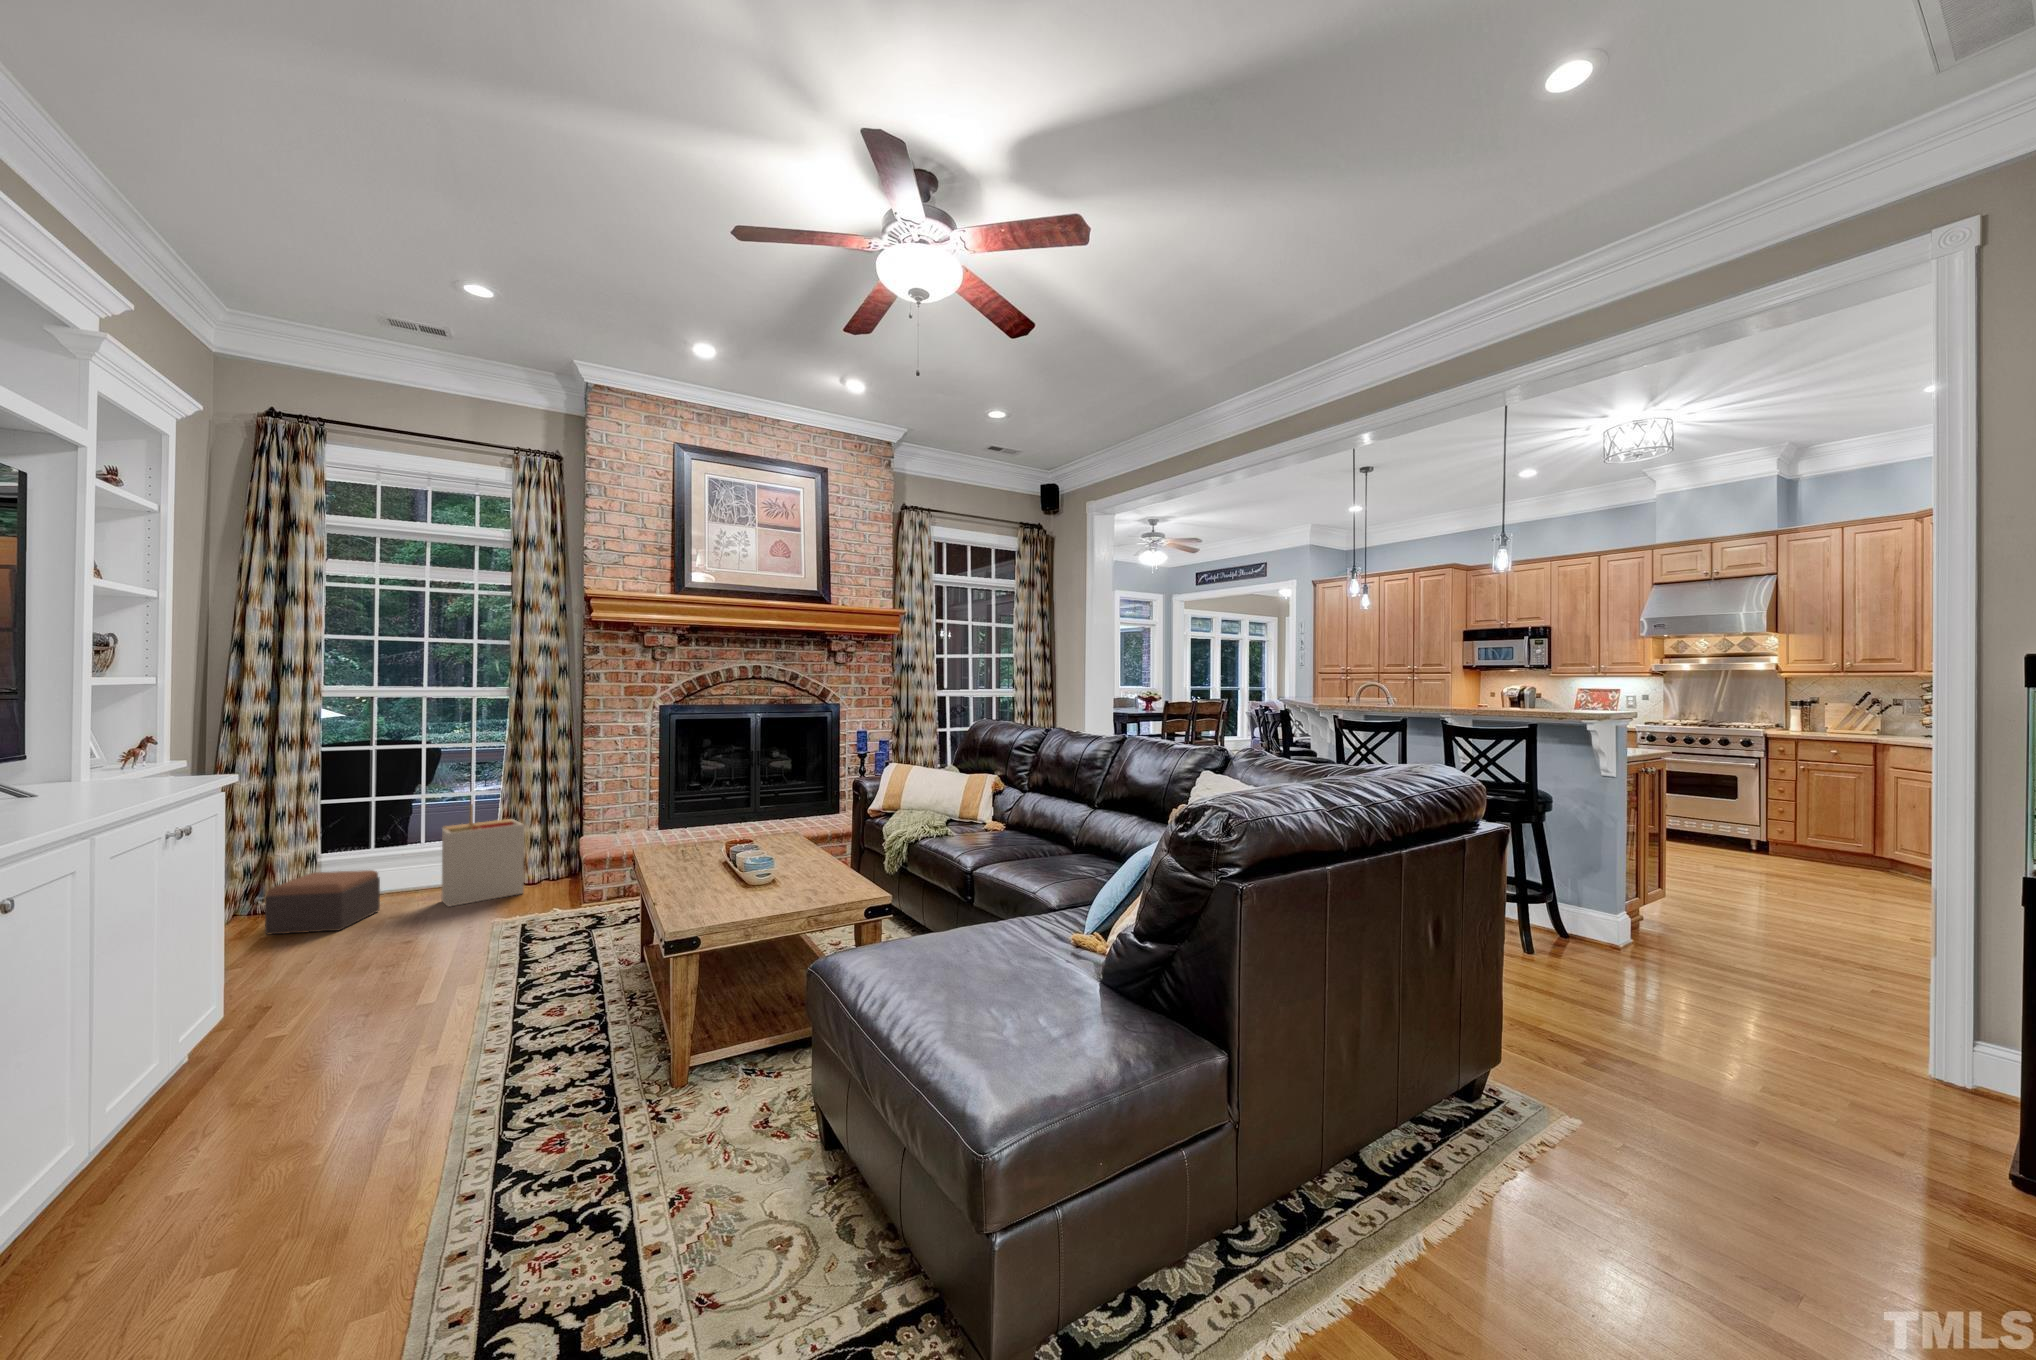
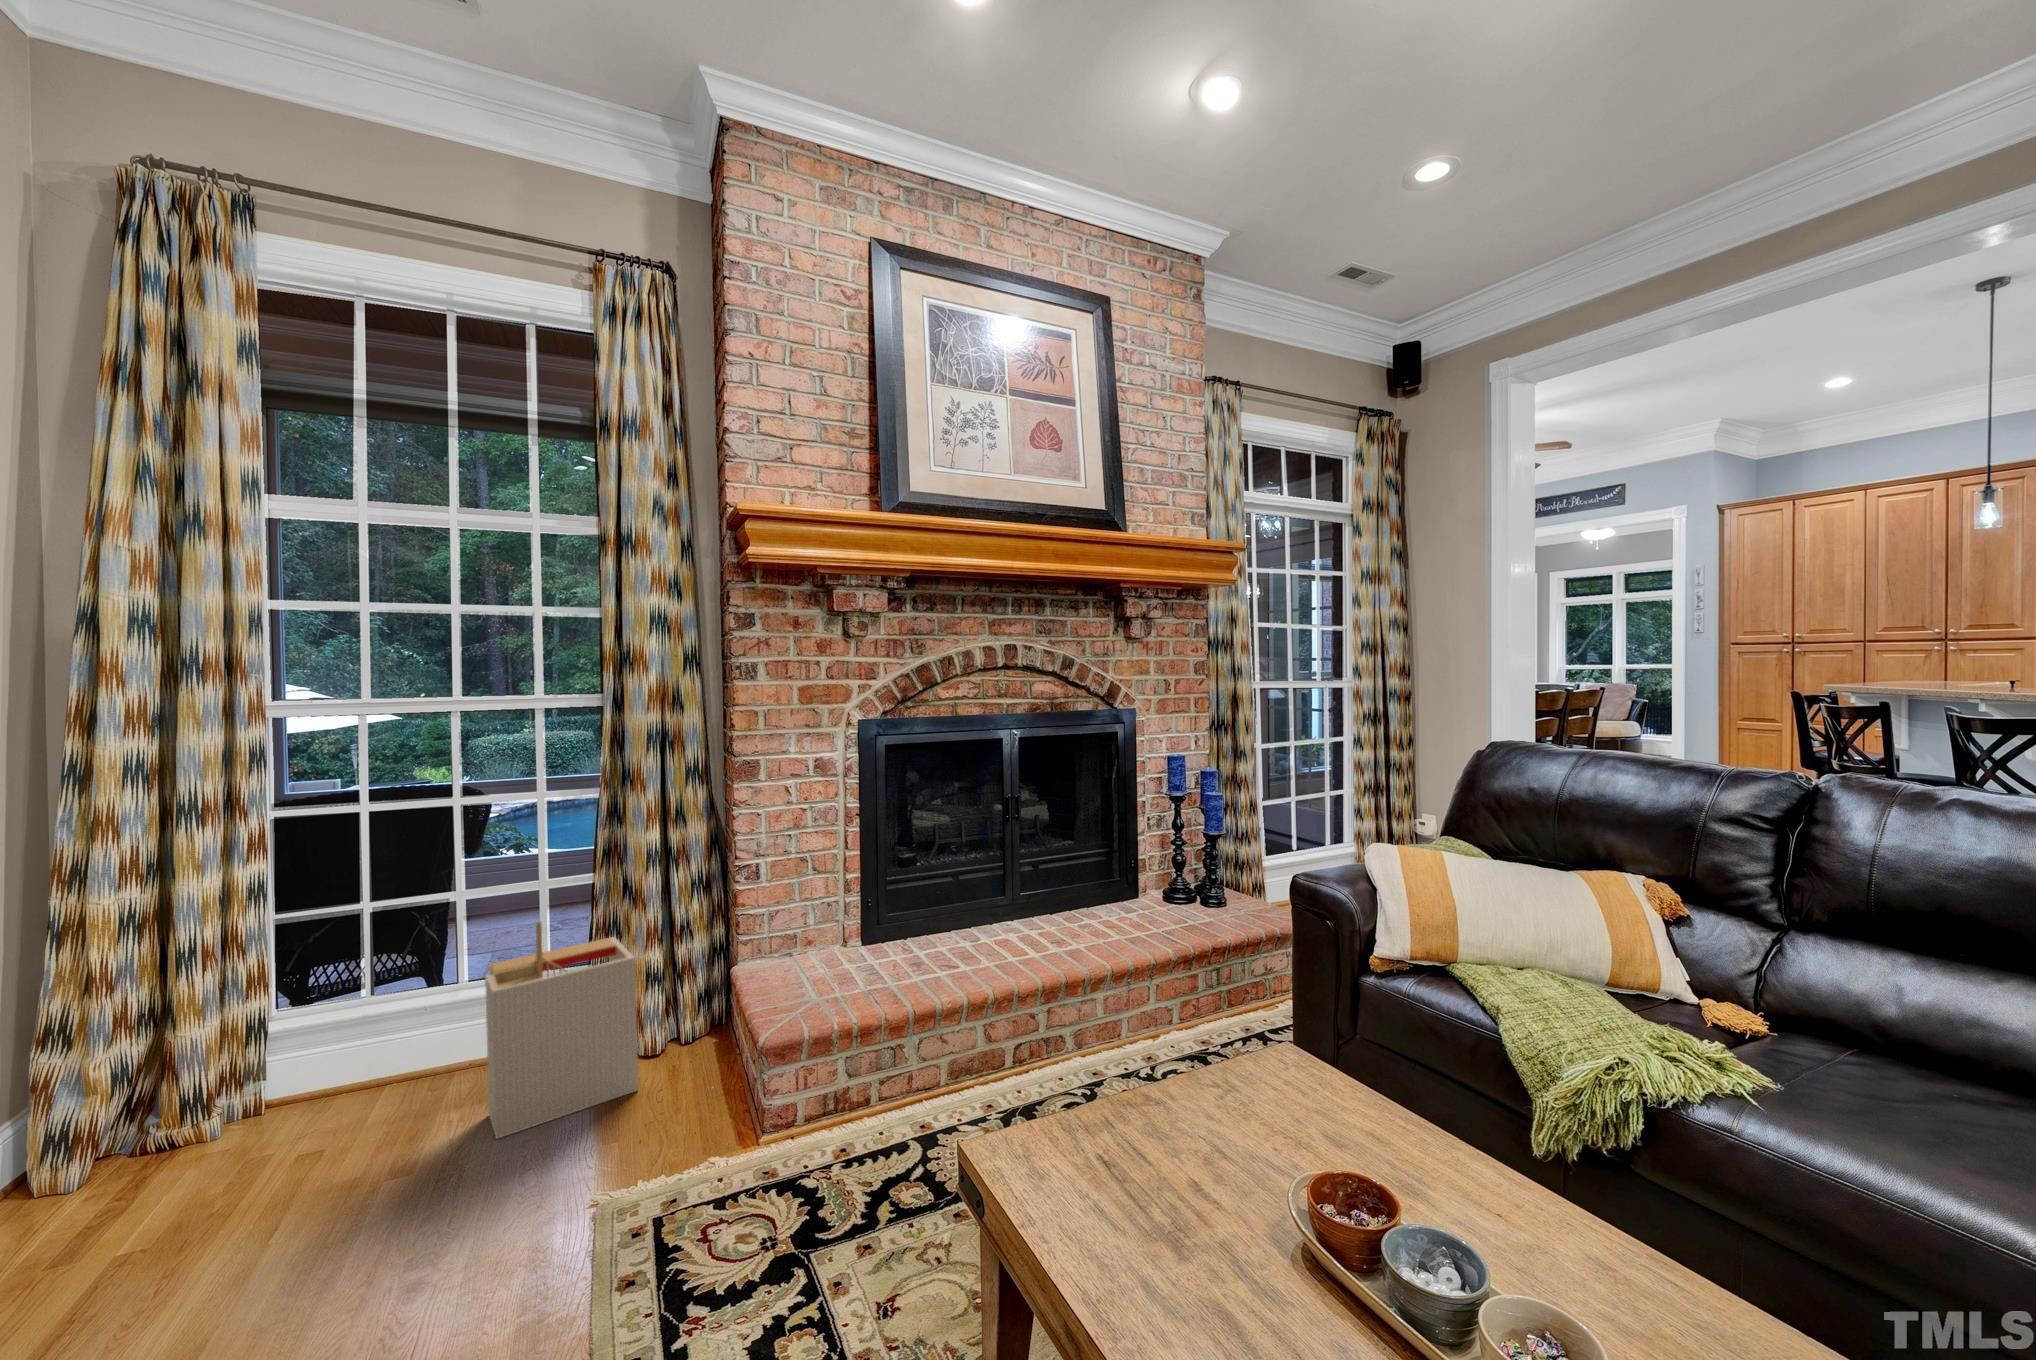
footstool: present [265,870,380,934] -> none [106,1072,367,1251]

